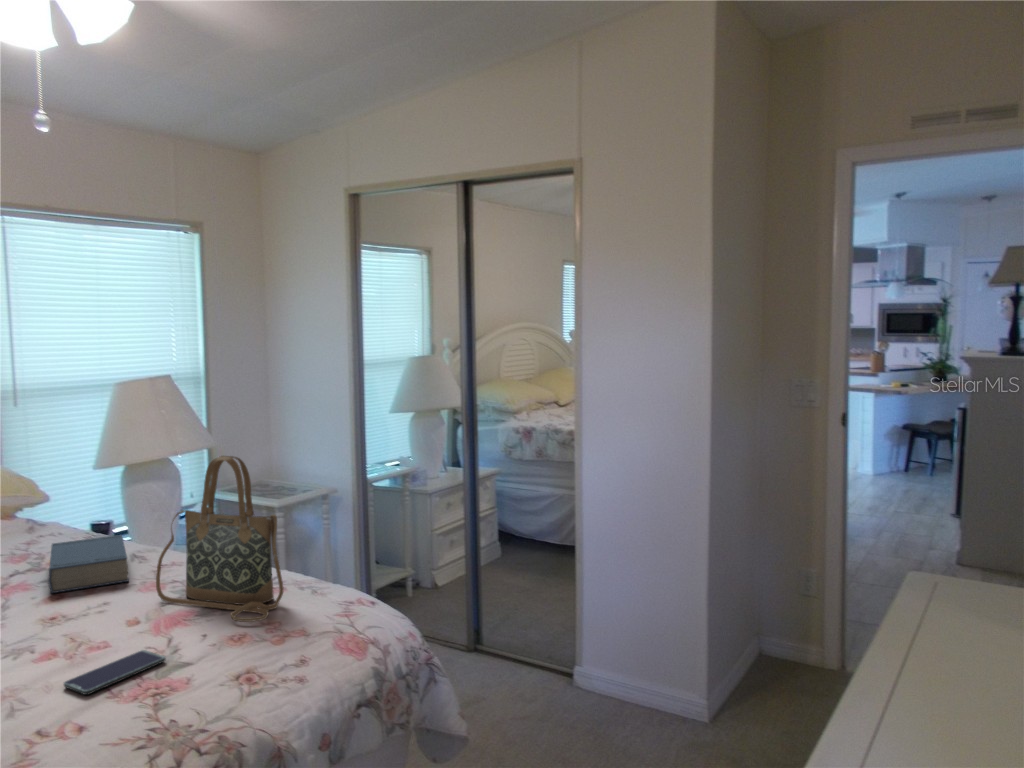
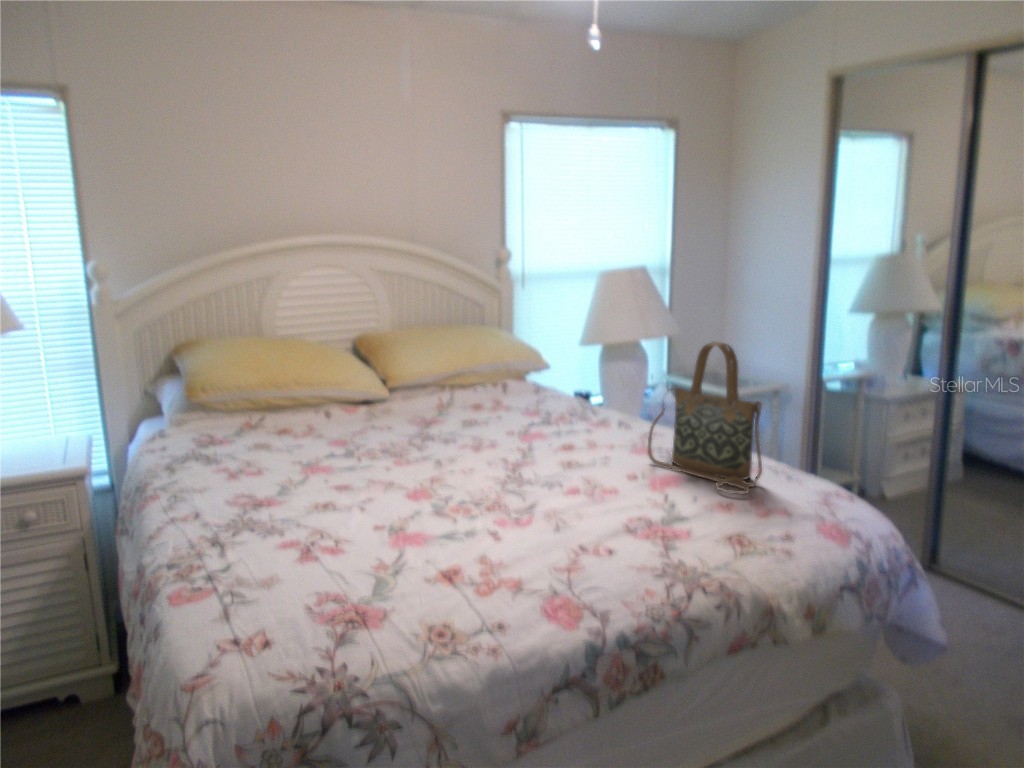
book: present [48,535,129,593] -> none [560,403,622,443]
smartphone: present [64,650,166,695] -> none [591,500,666,526]

